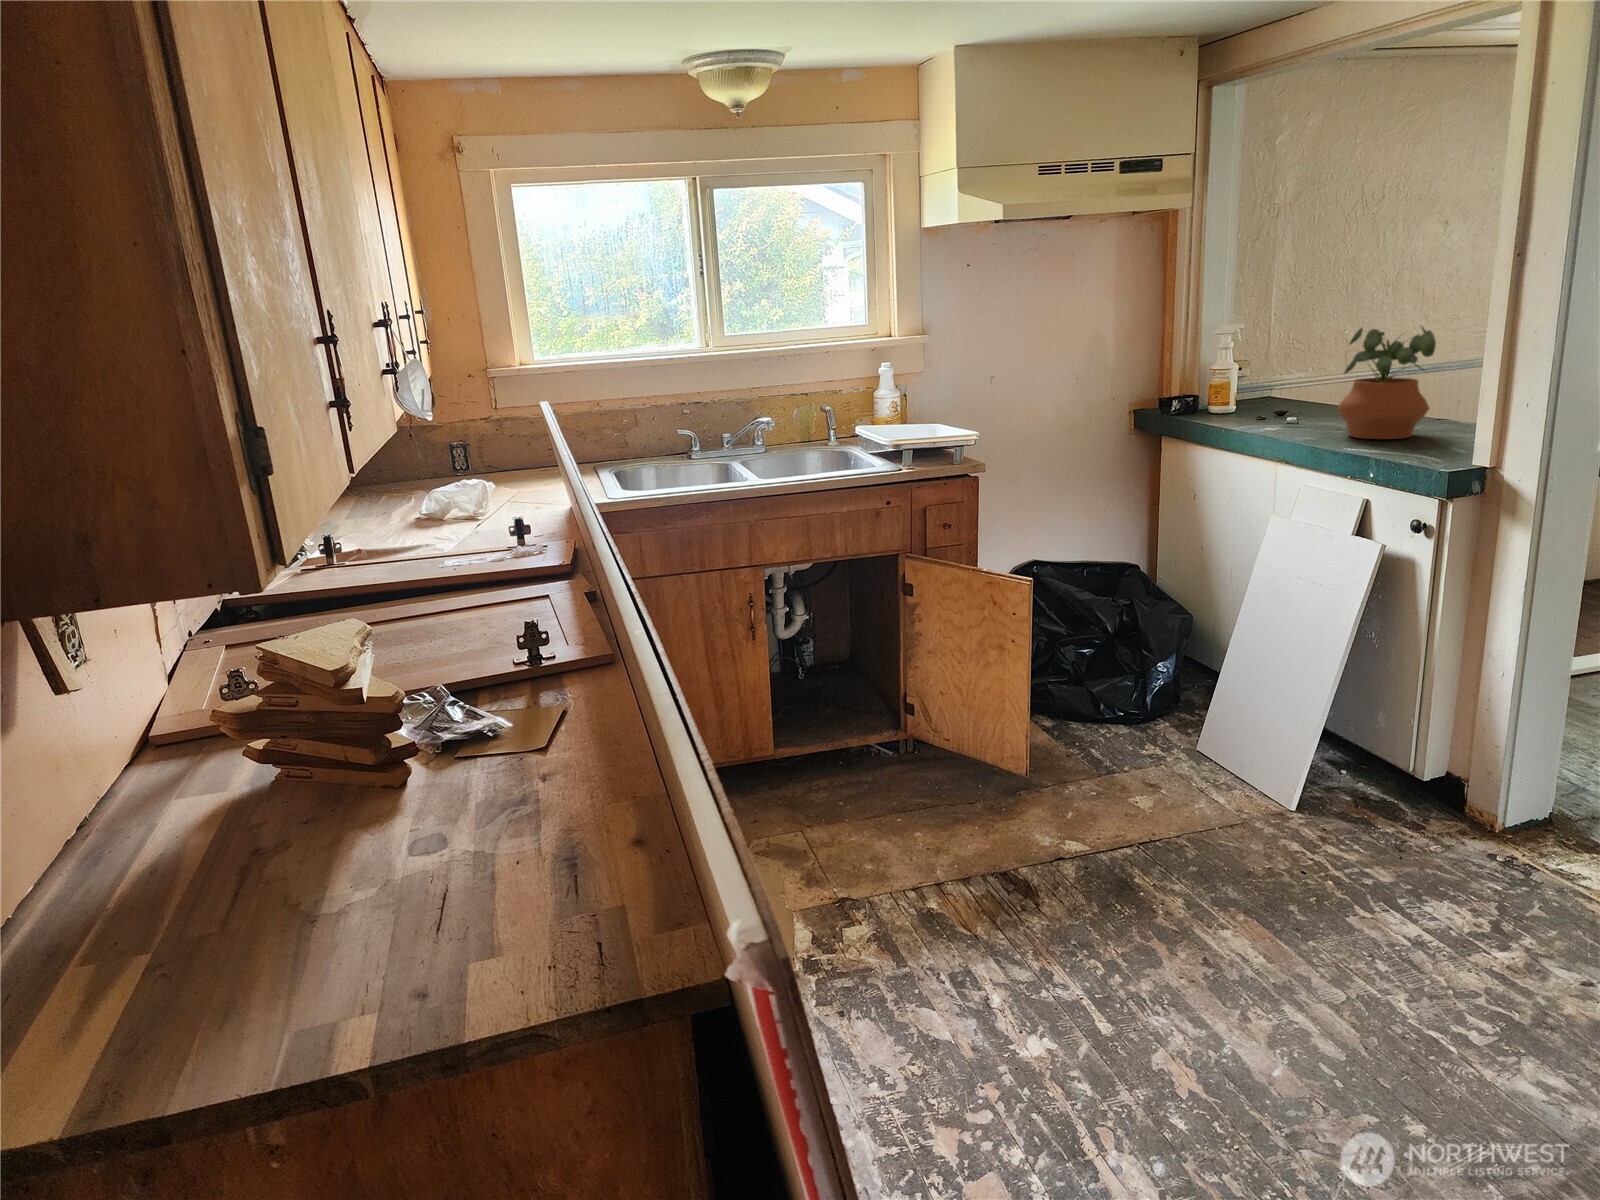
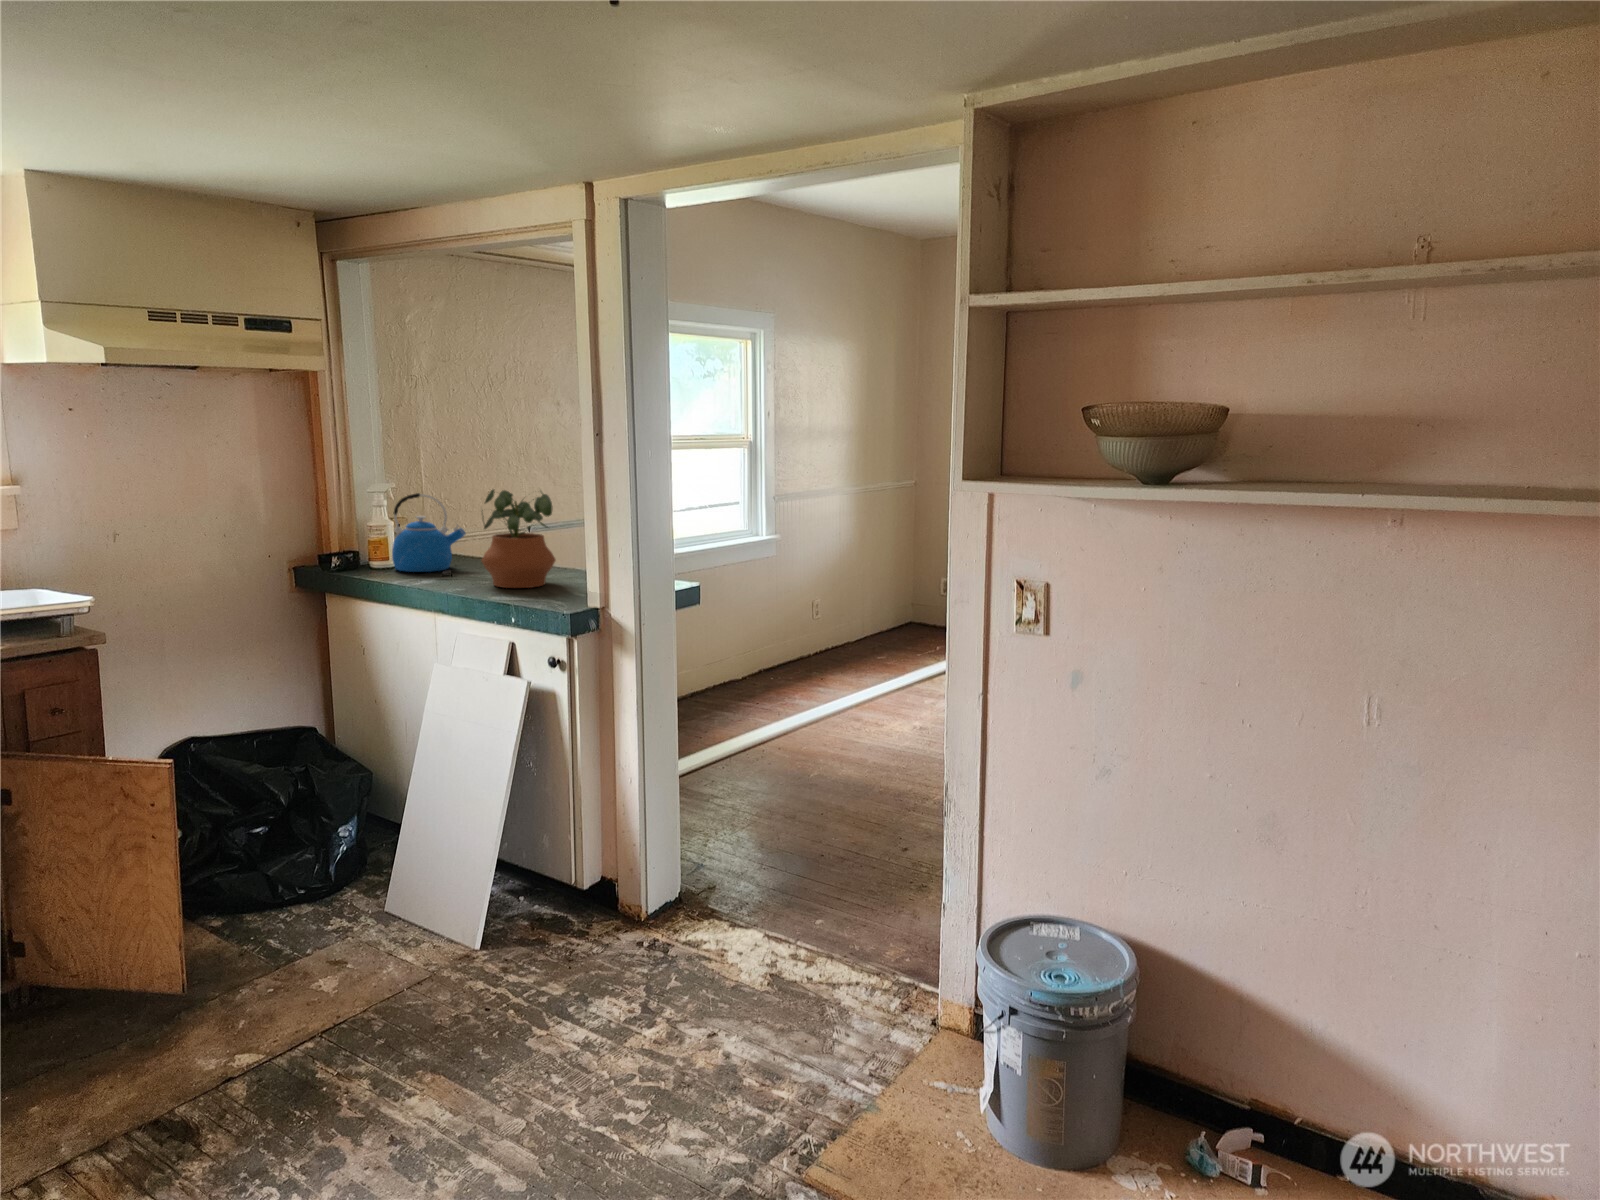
kettle: none [1234,337,1317,420] -> present [392,493,465,572]

